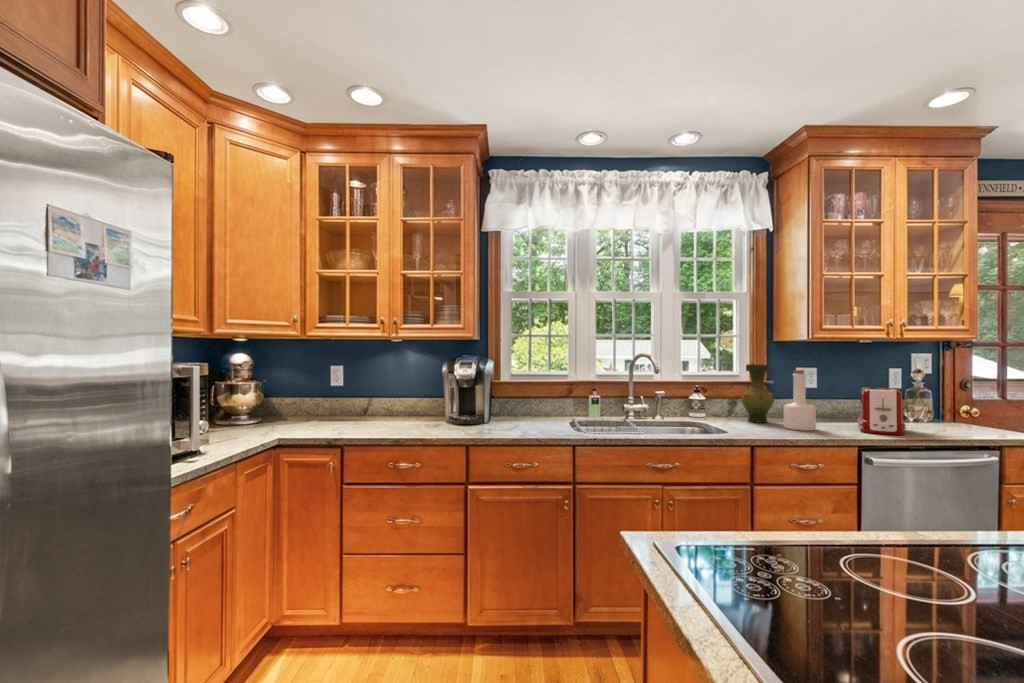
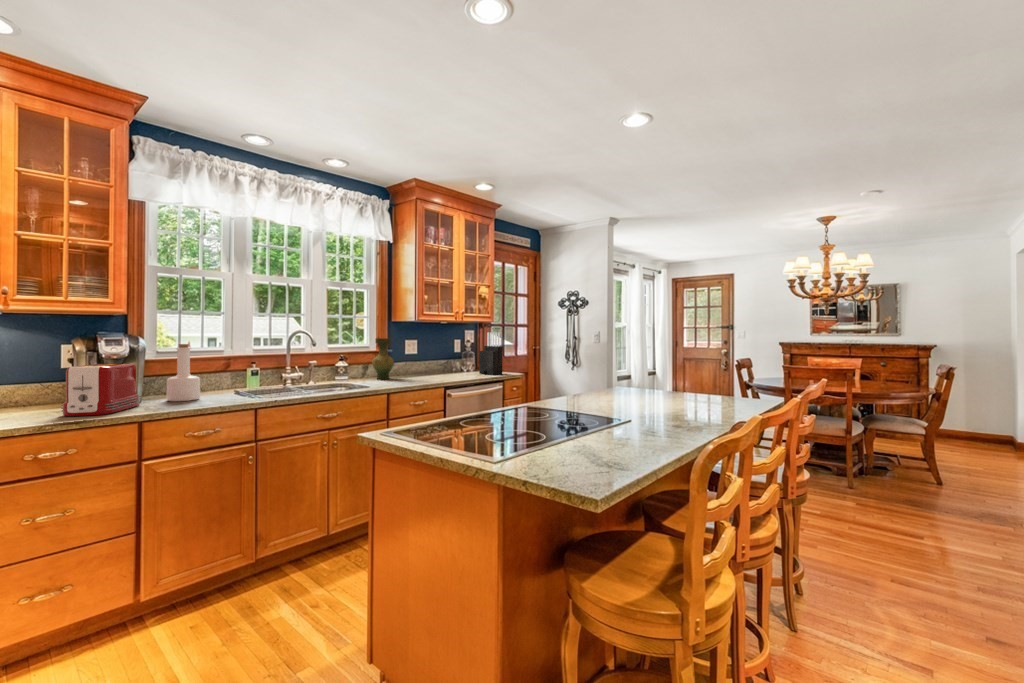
knife block: none [940,356,994,434] -> present [479,332,503,375]
bottle: present [784,370,816,431] -> present [167,344,200,401]
toaster: present [857,387,906,435] -> present [61,363,140,416]

